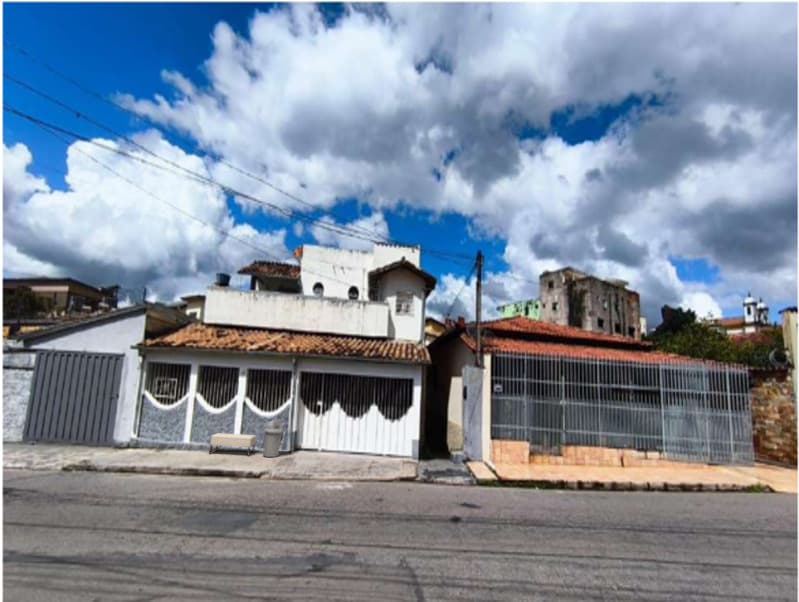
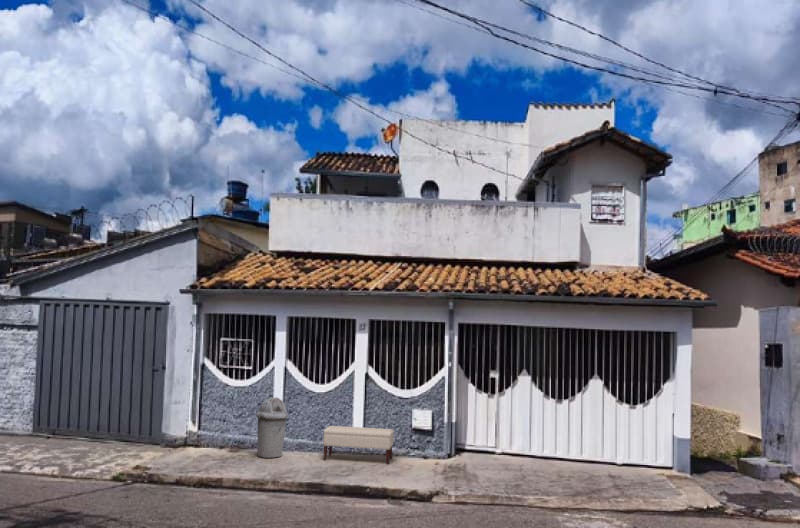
trash can: present [263,420,284,457] -> present [256,397,289,458]

